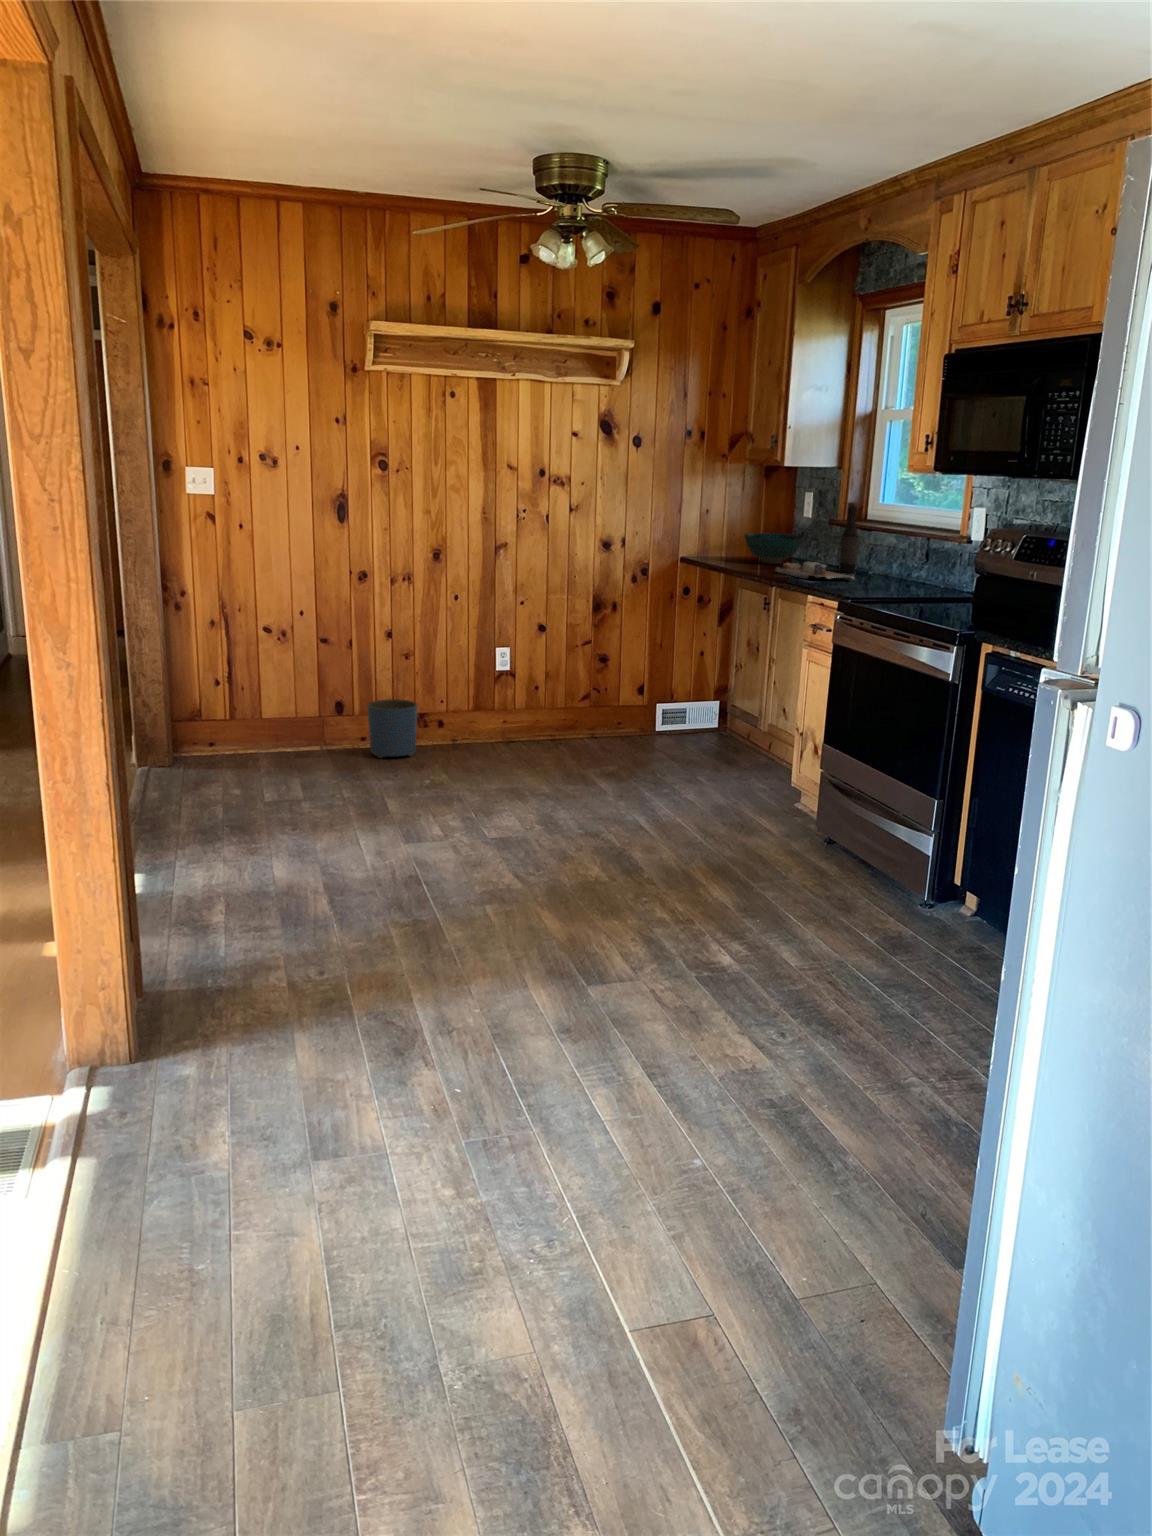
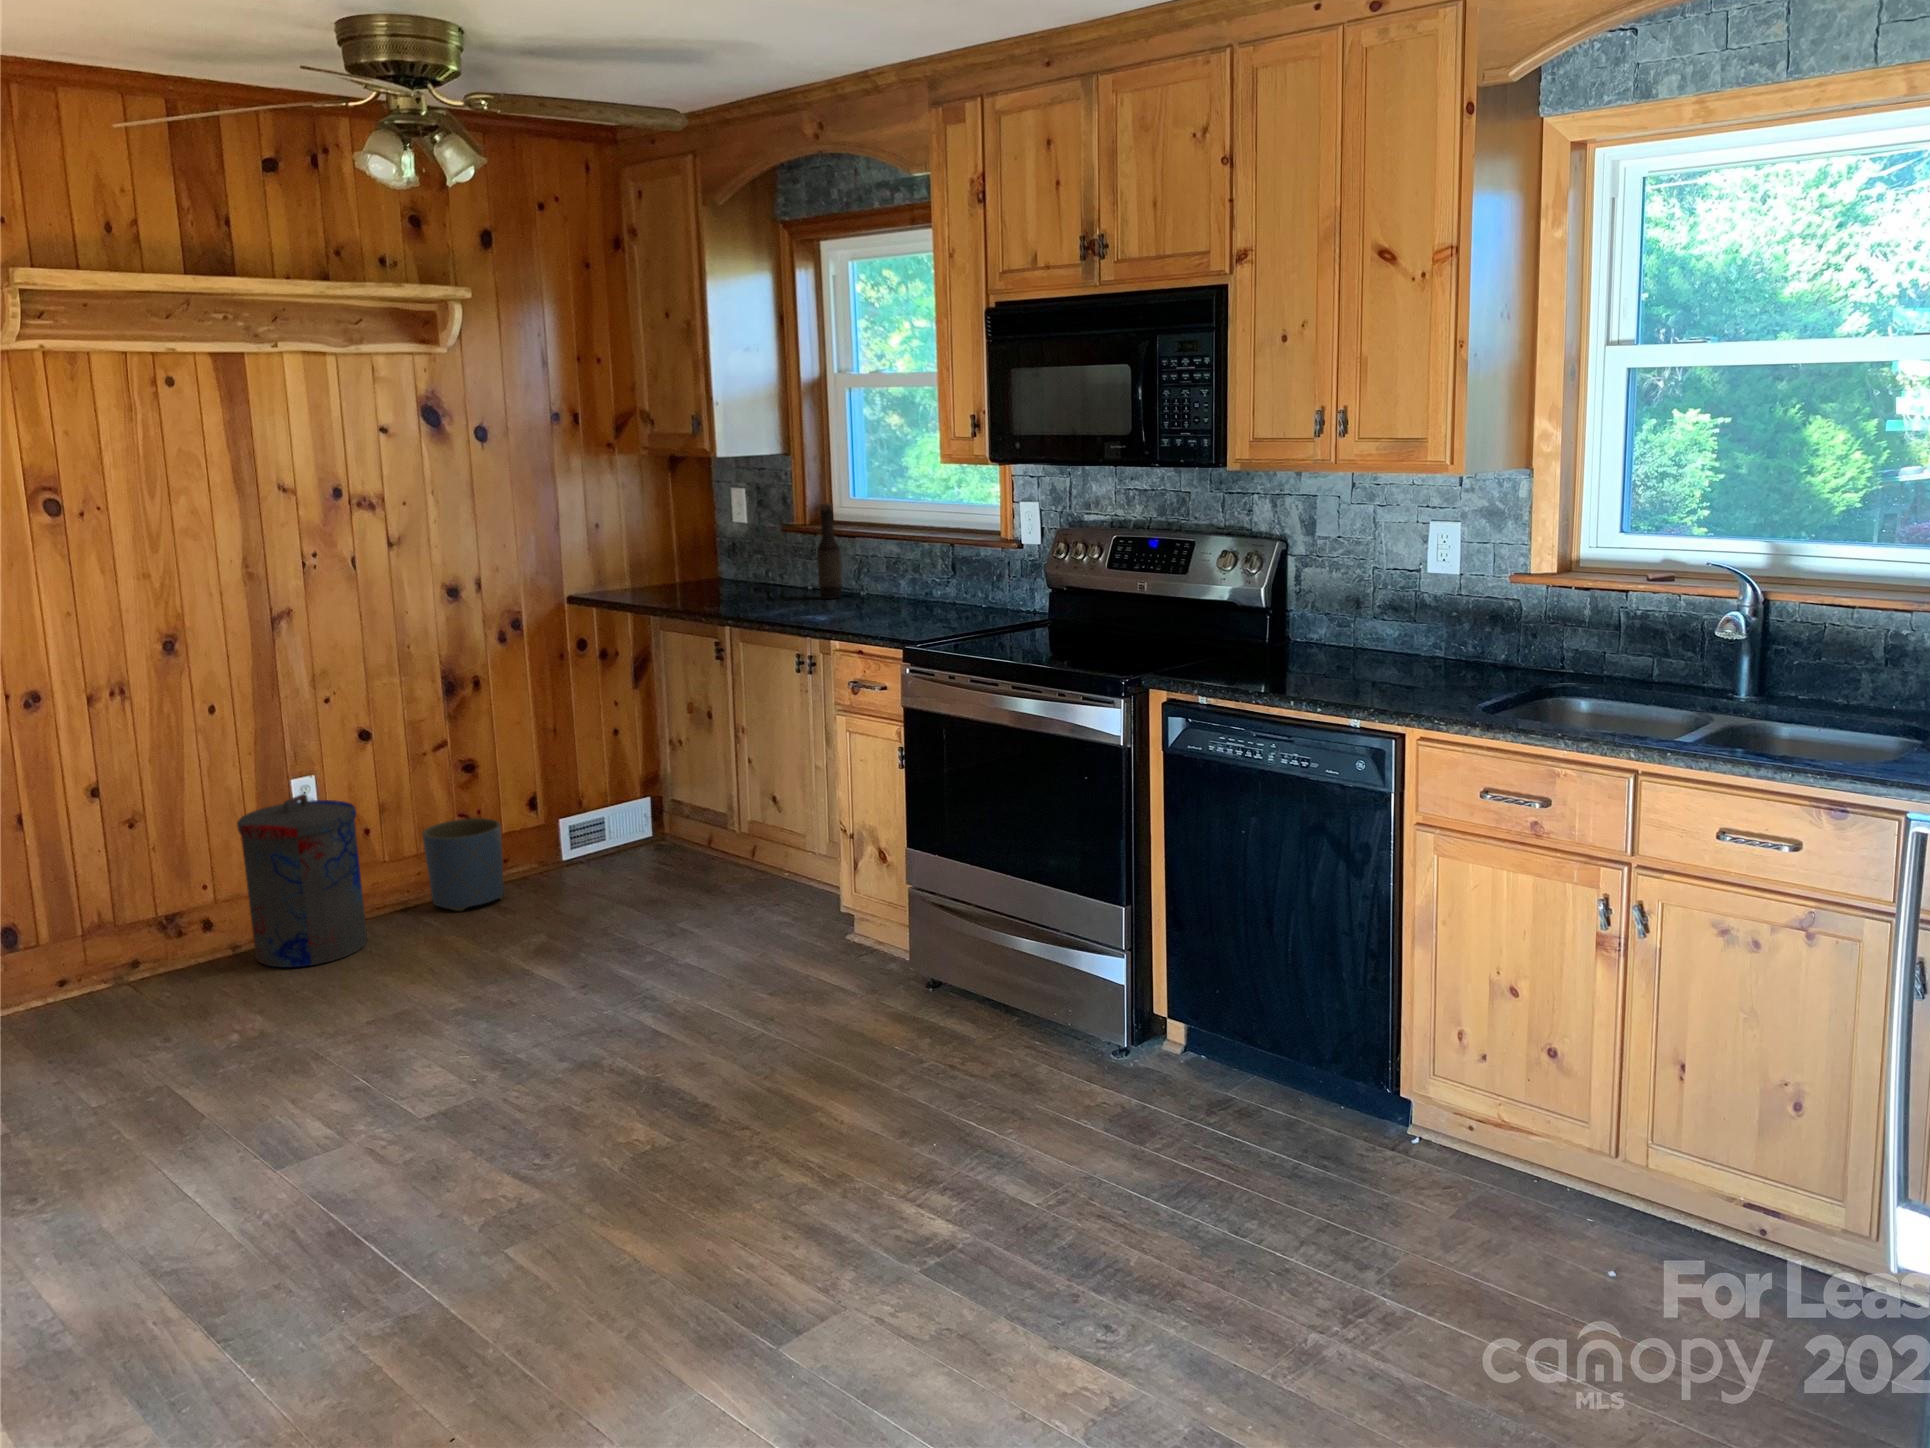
bowl: present [744,533,804,564] -> none [667,552,754,596]
cutting board: present [775,562,854,580] -> none [741,591,869,617]
trash can: none [455,655,520,758] -> present [237,794,367,968]
planter: present [367,699,418,758] -> present [422,818,504,911]

